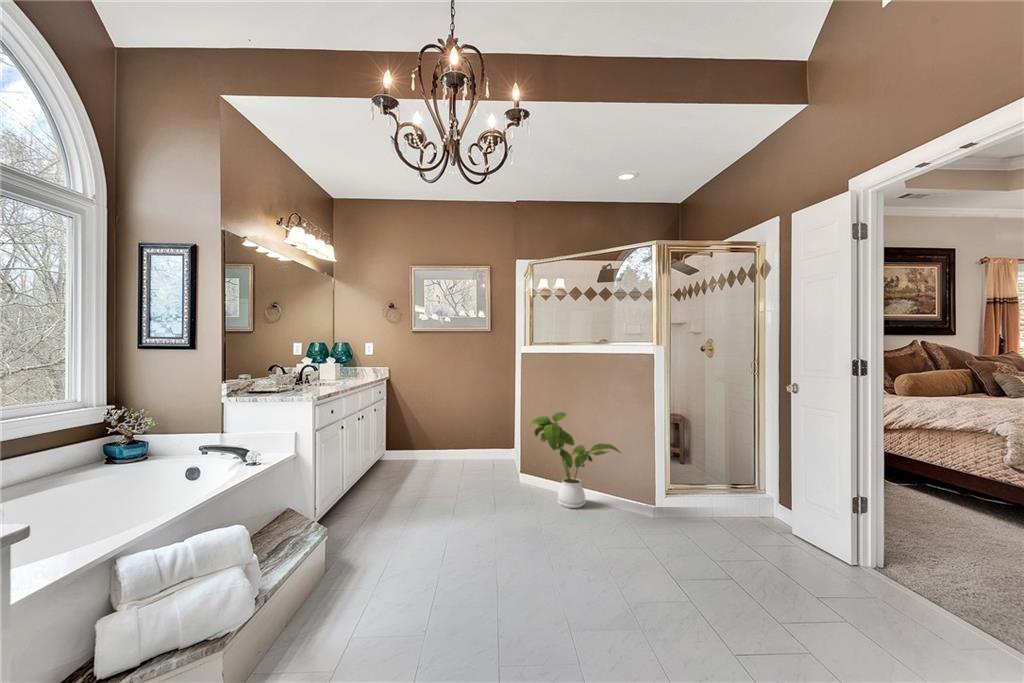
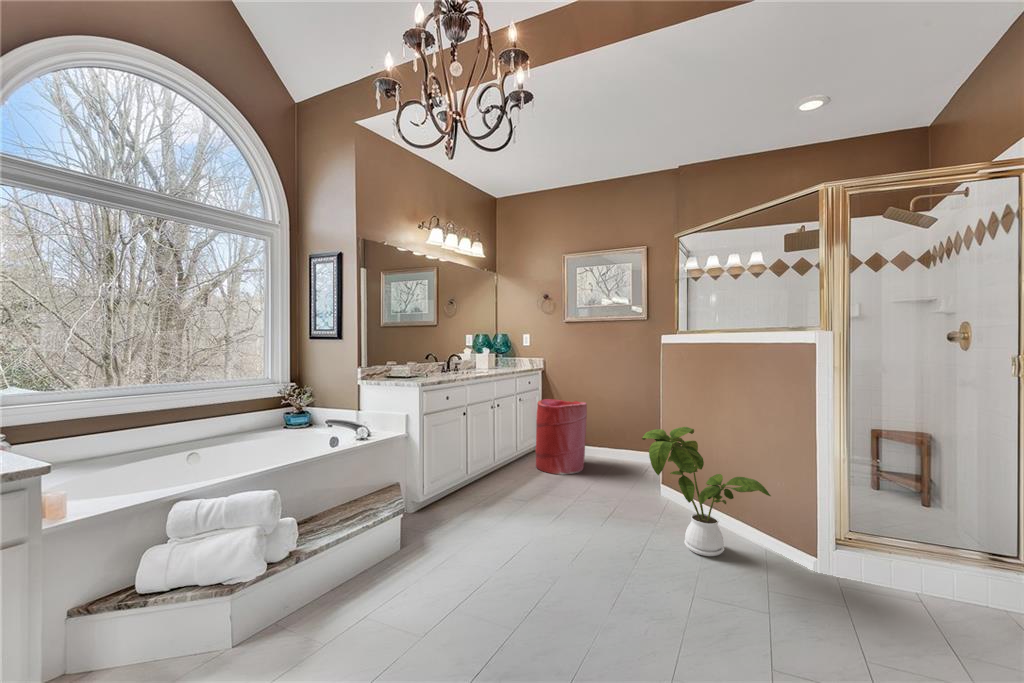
laundry hamper: none [390,405,439,475] -> present [536,399,587,475]

